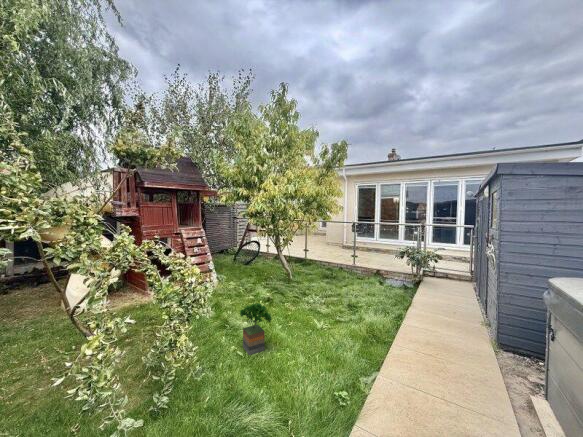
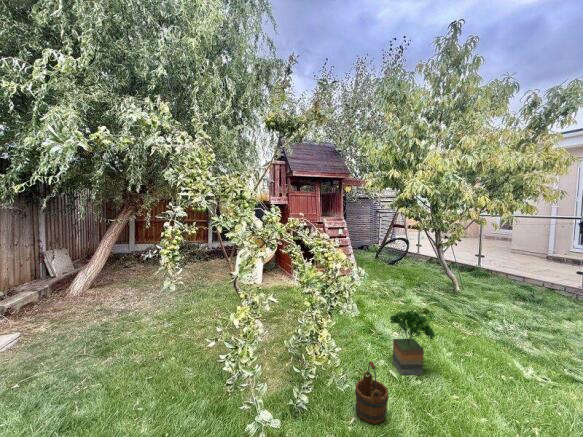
wooden bucket: none [211,352,237,402] -> present [355,361,388,424]

